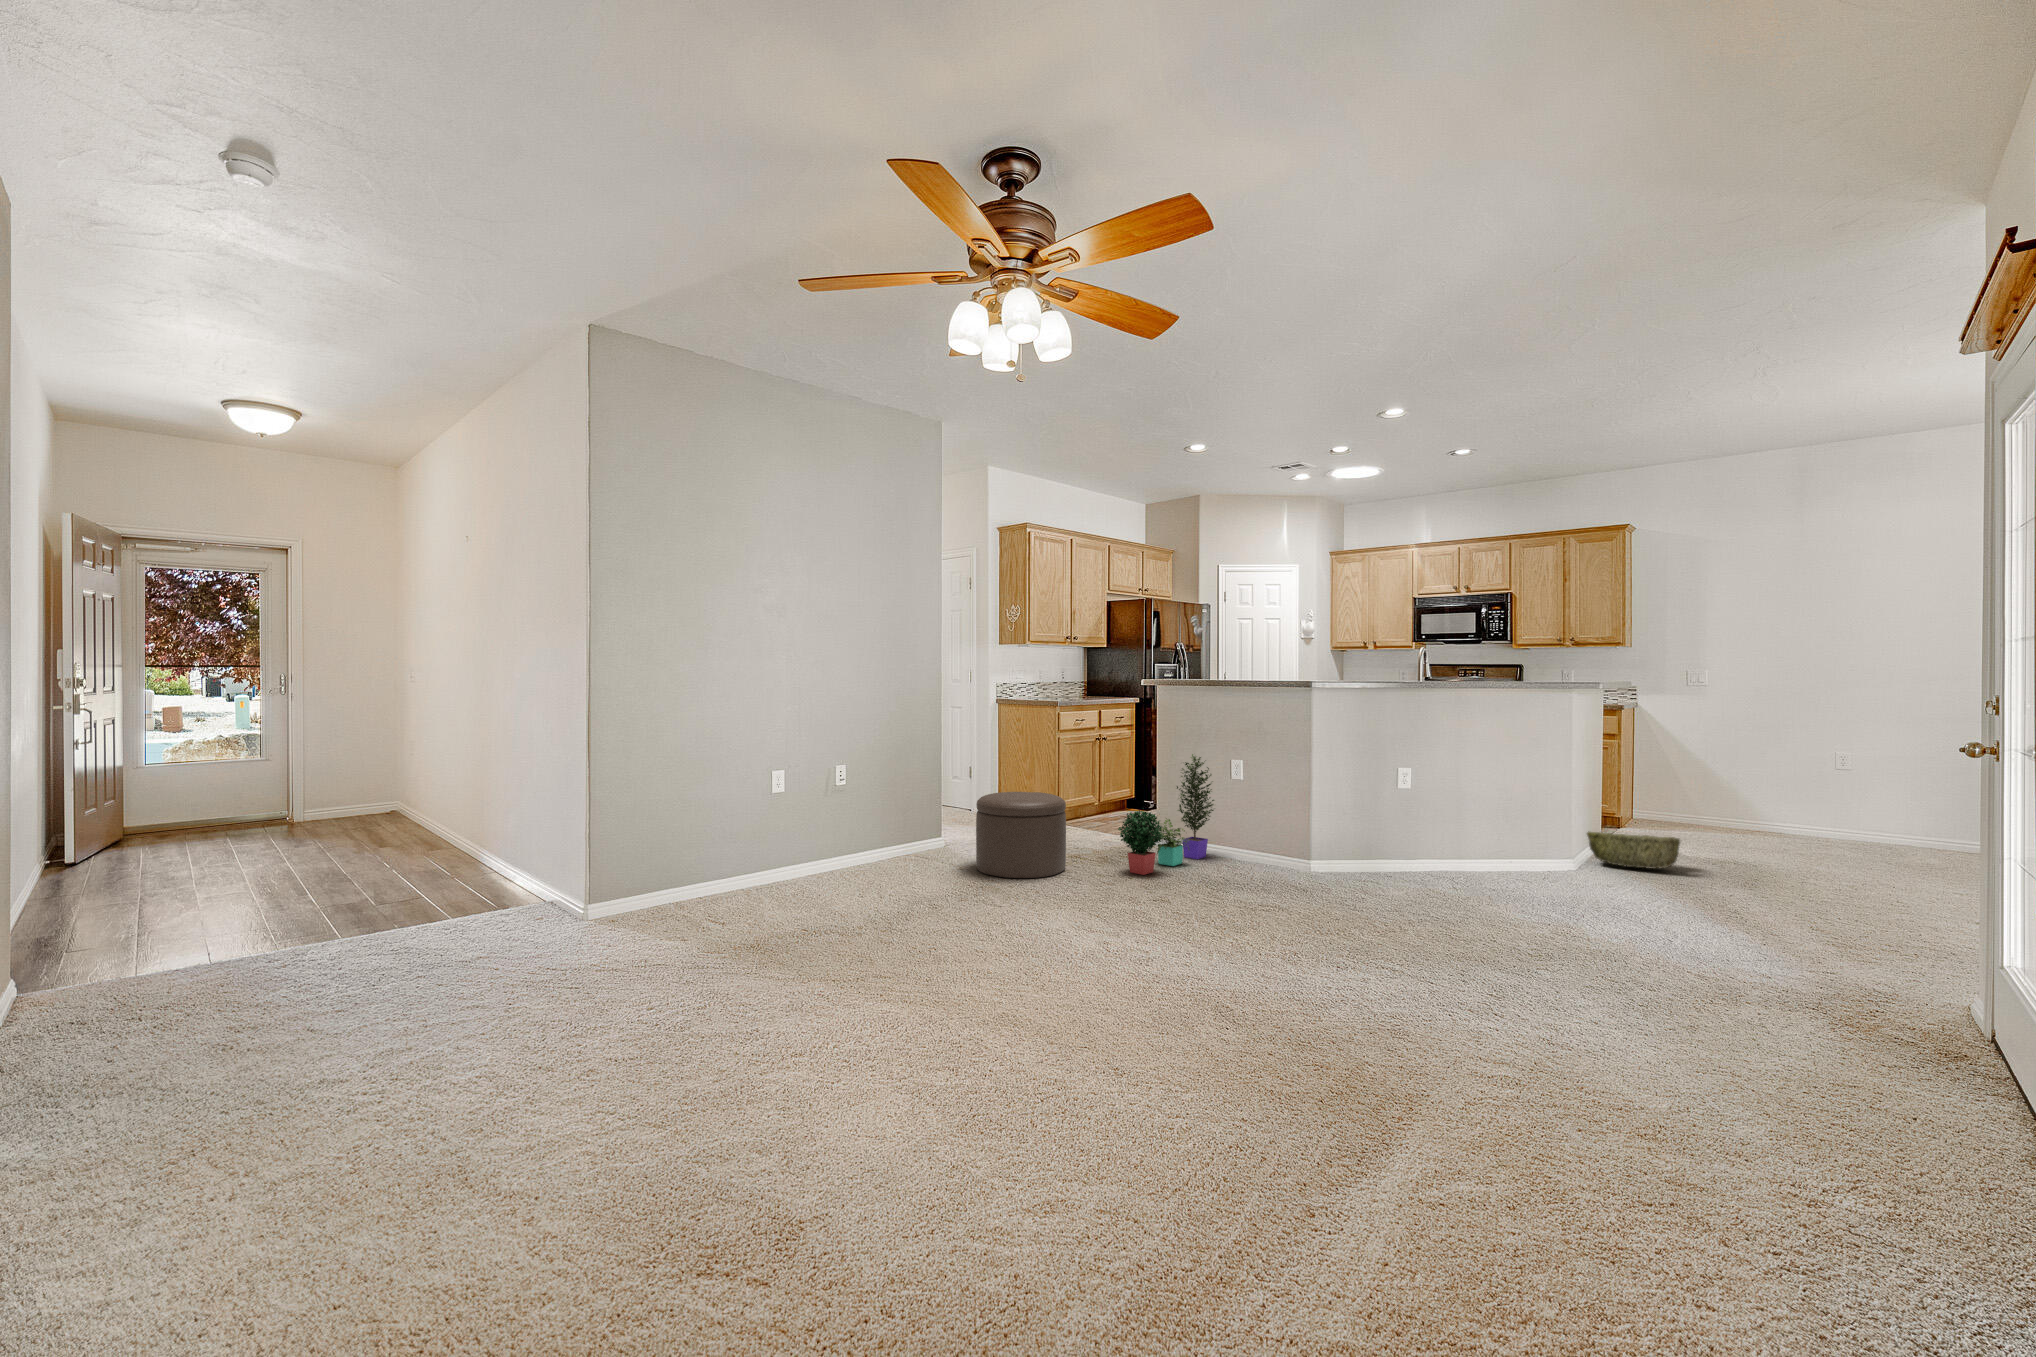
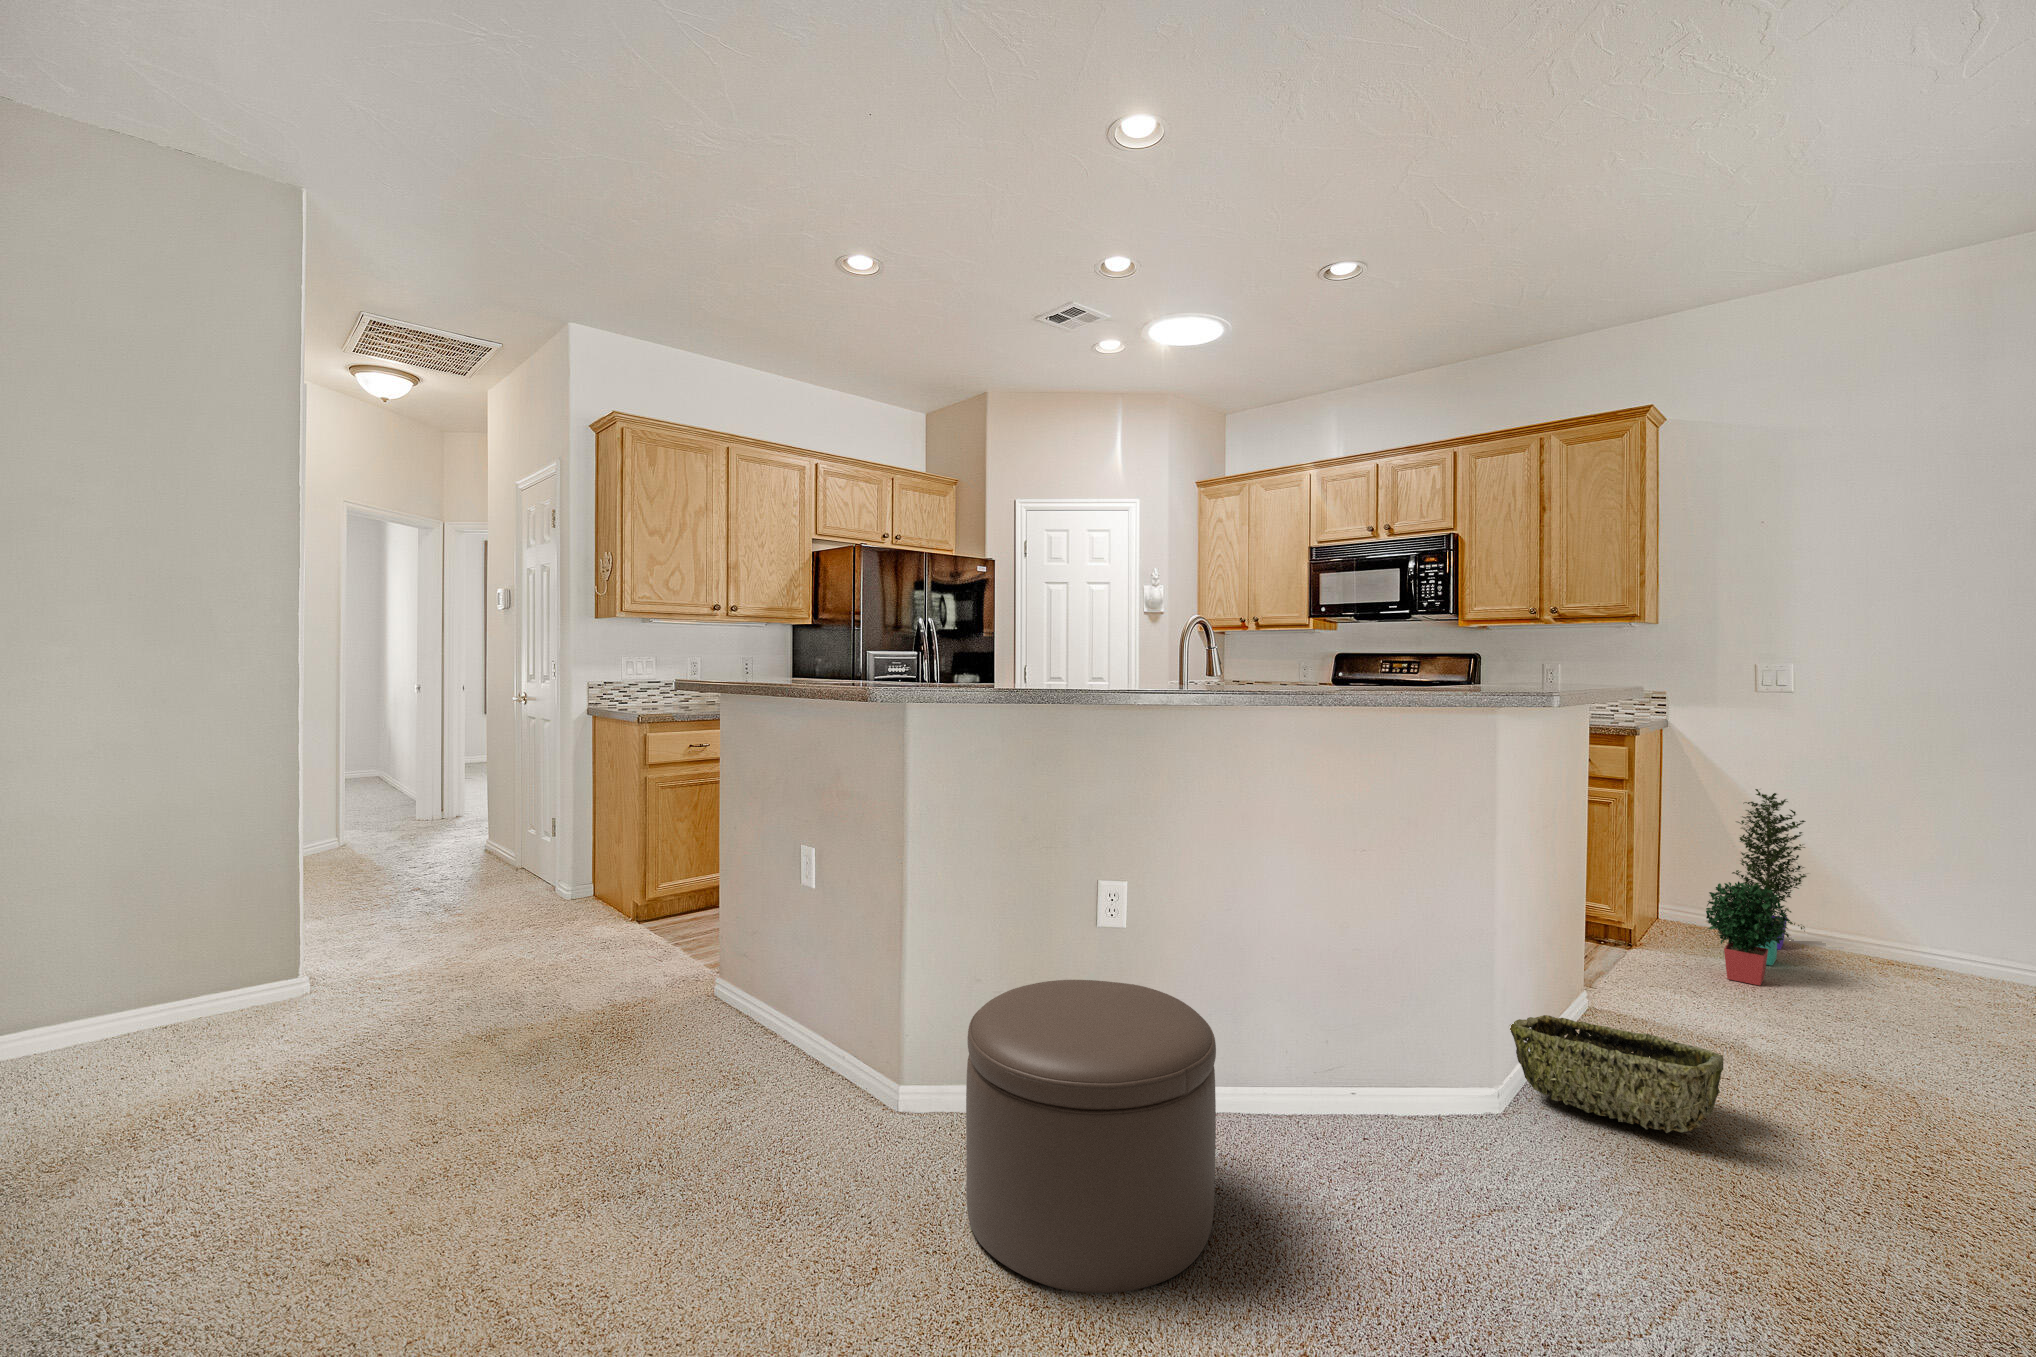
potted plant: present [1118,754,1214,875] -> present [1706,789,1806,985]
ottoman: present [976,792,1066,878] -> present [966,980,1216,1293]

